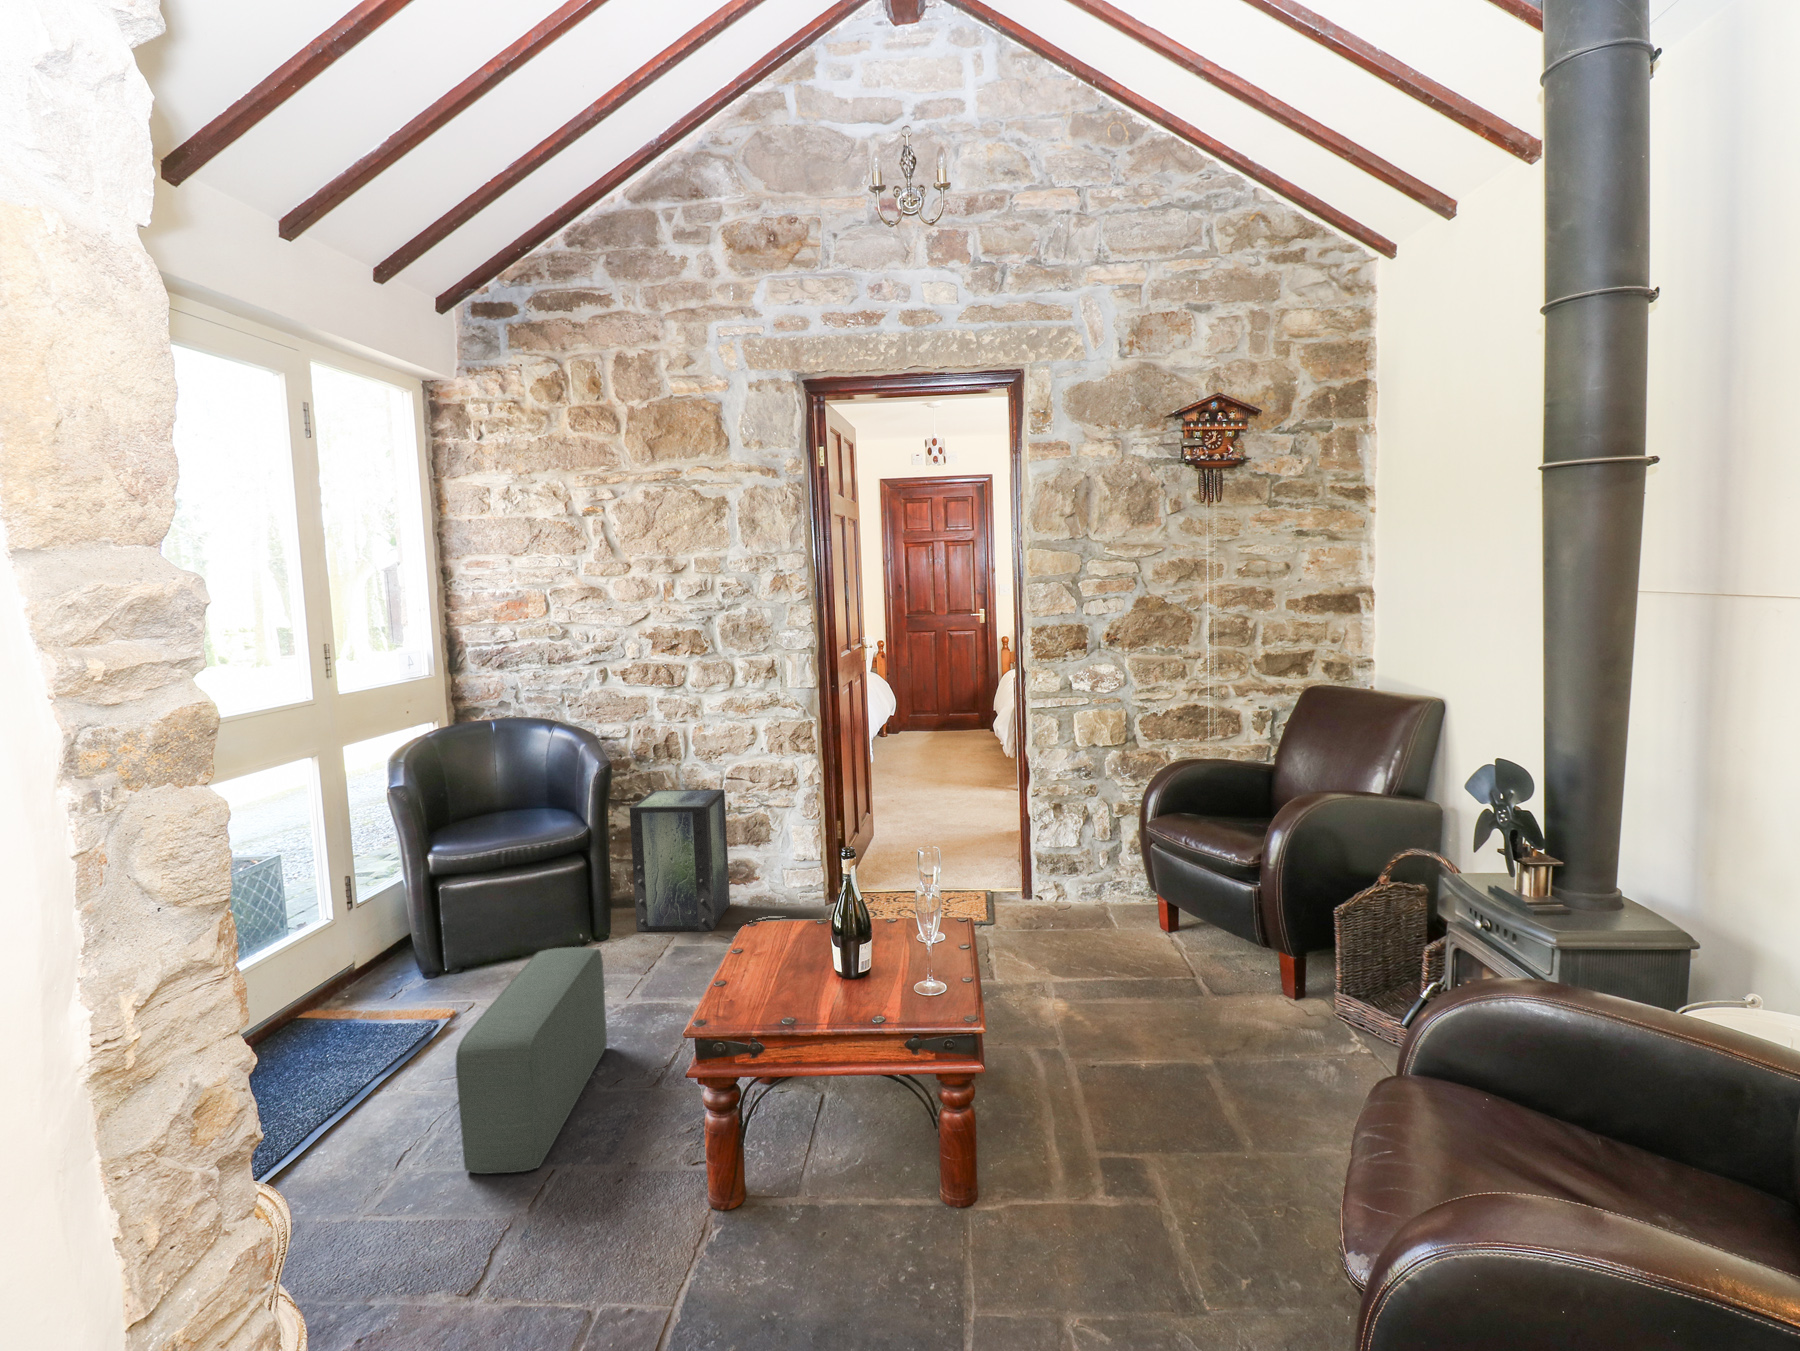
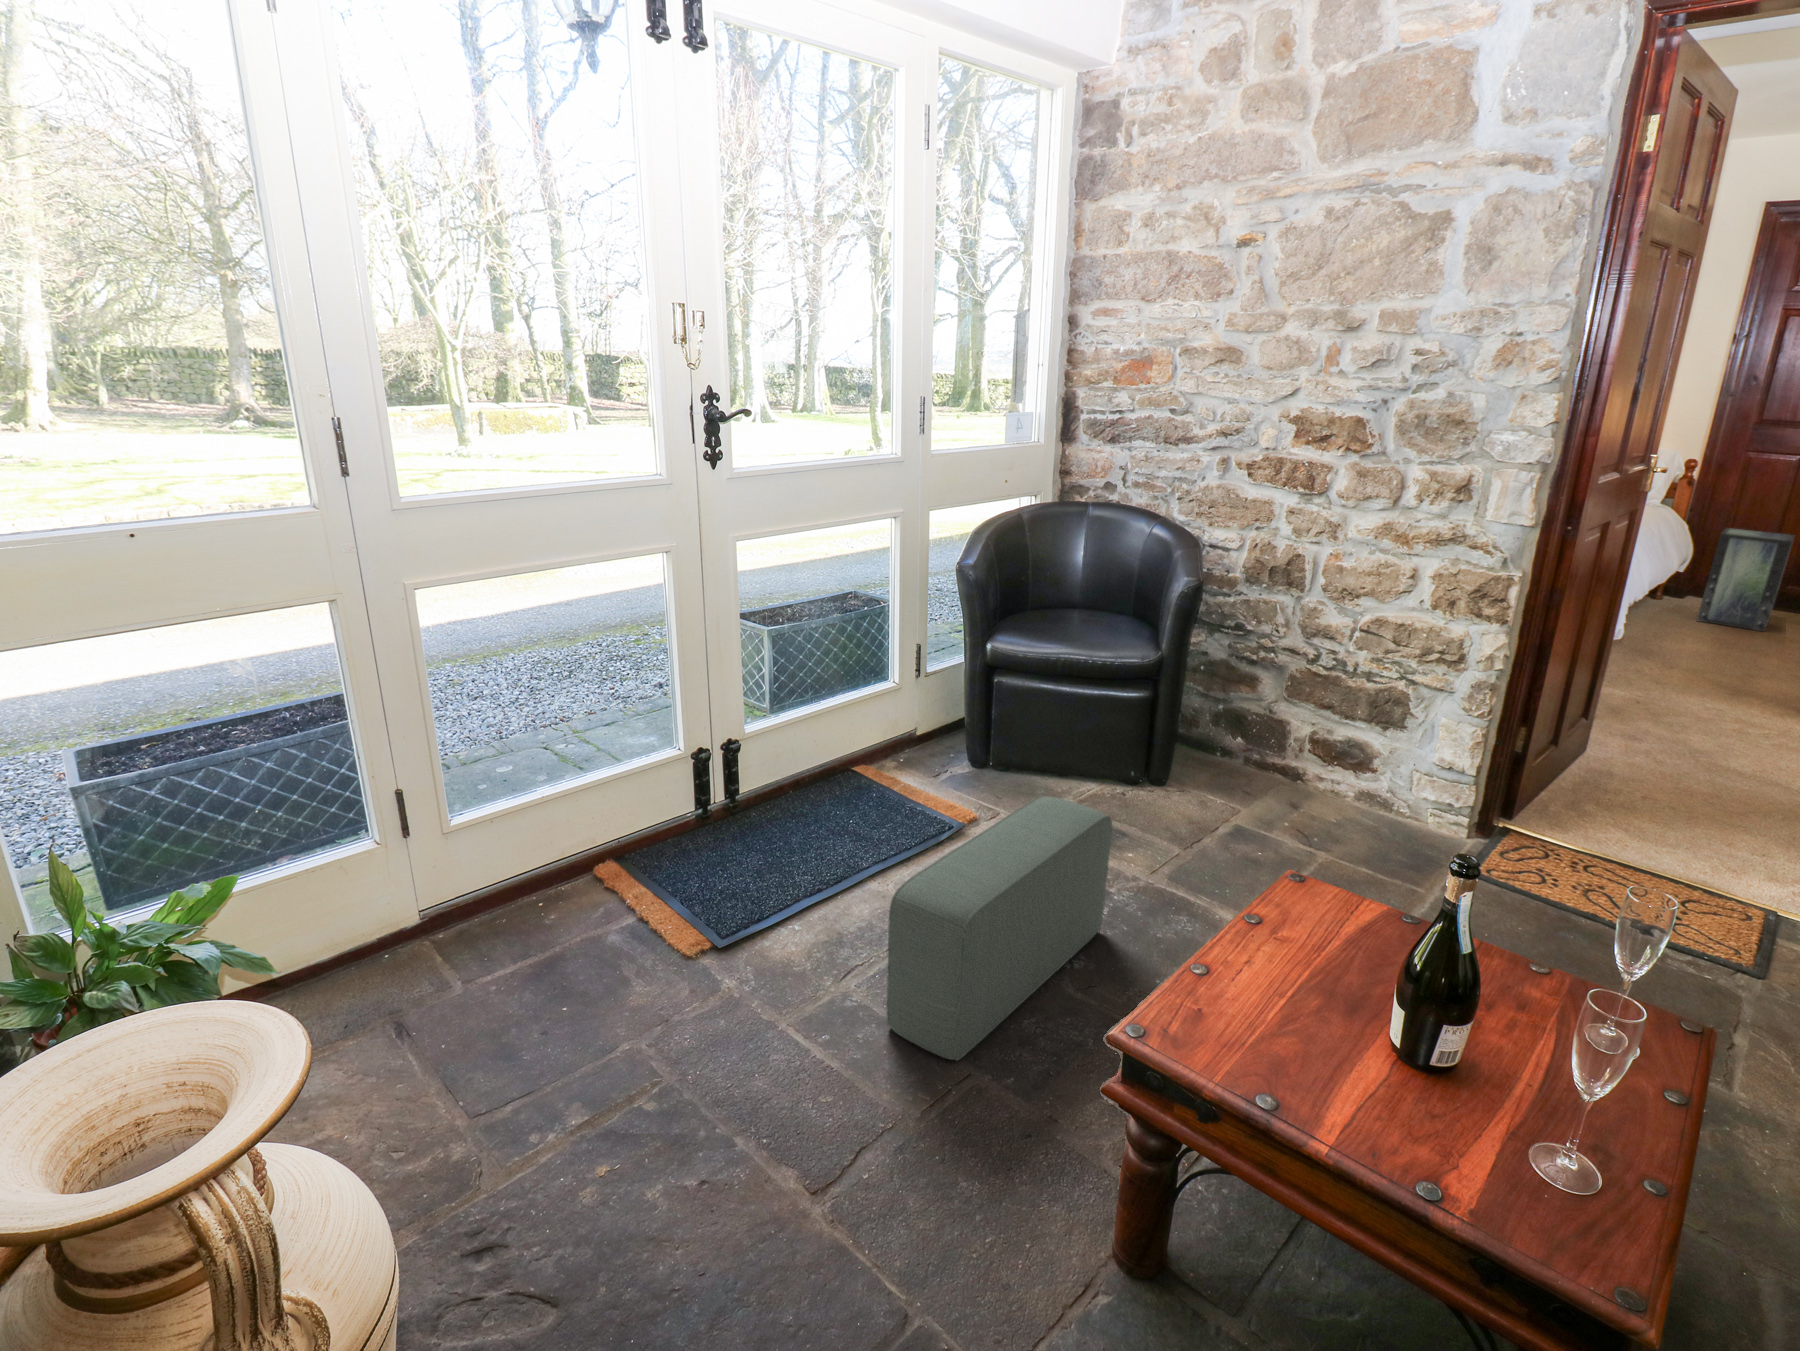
storage box: present [629,789,730,931] -> present [1697,528,1794,631]

